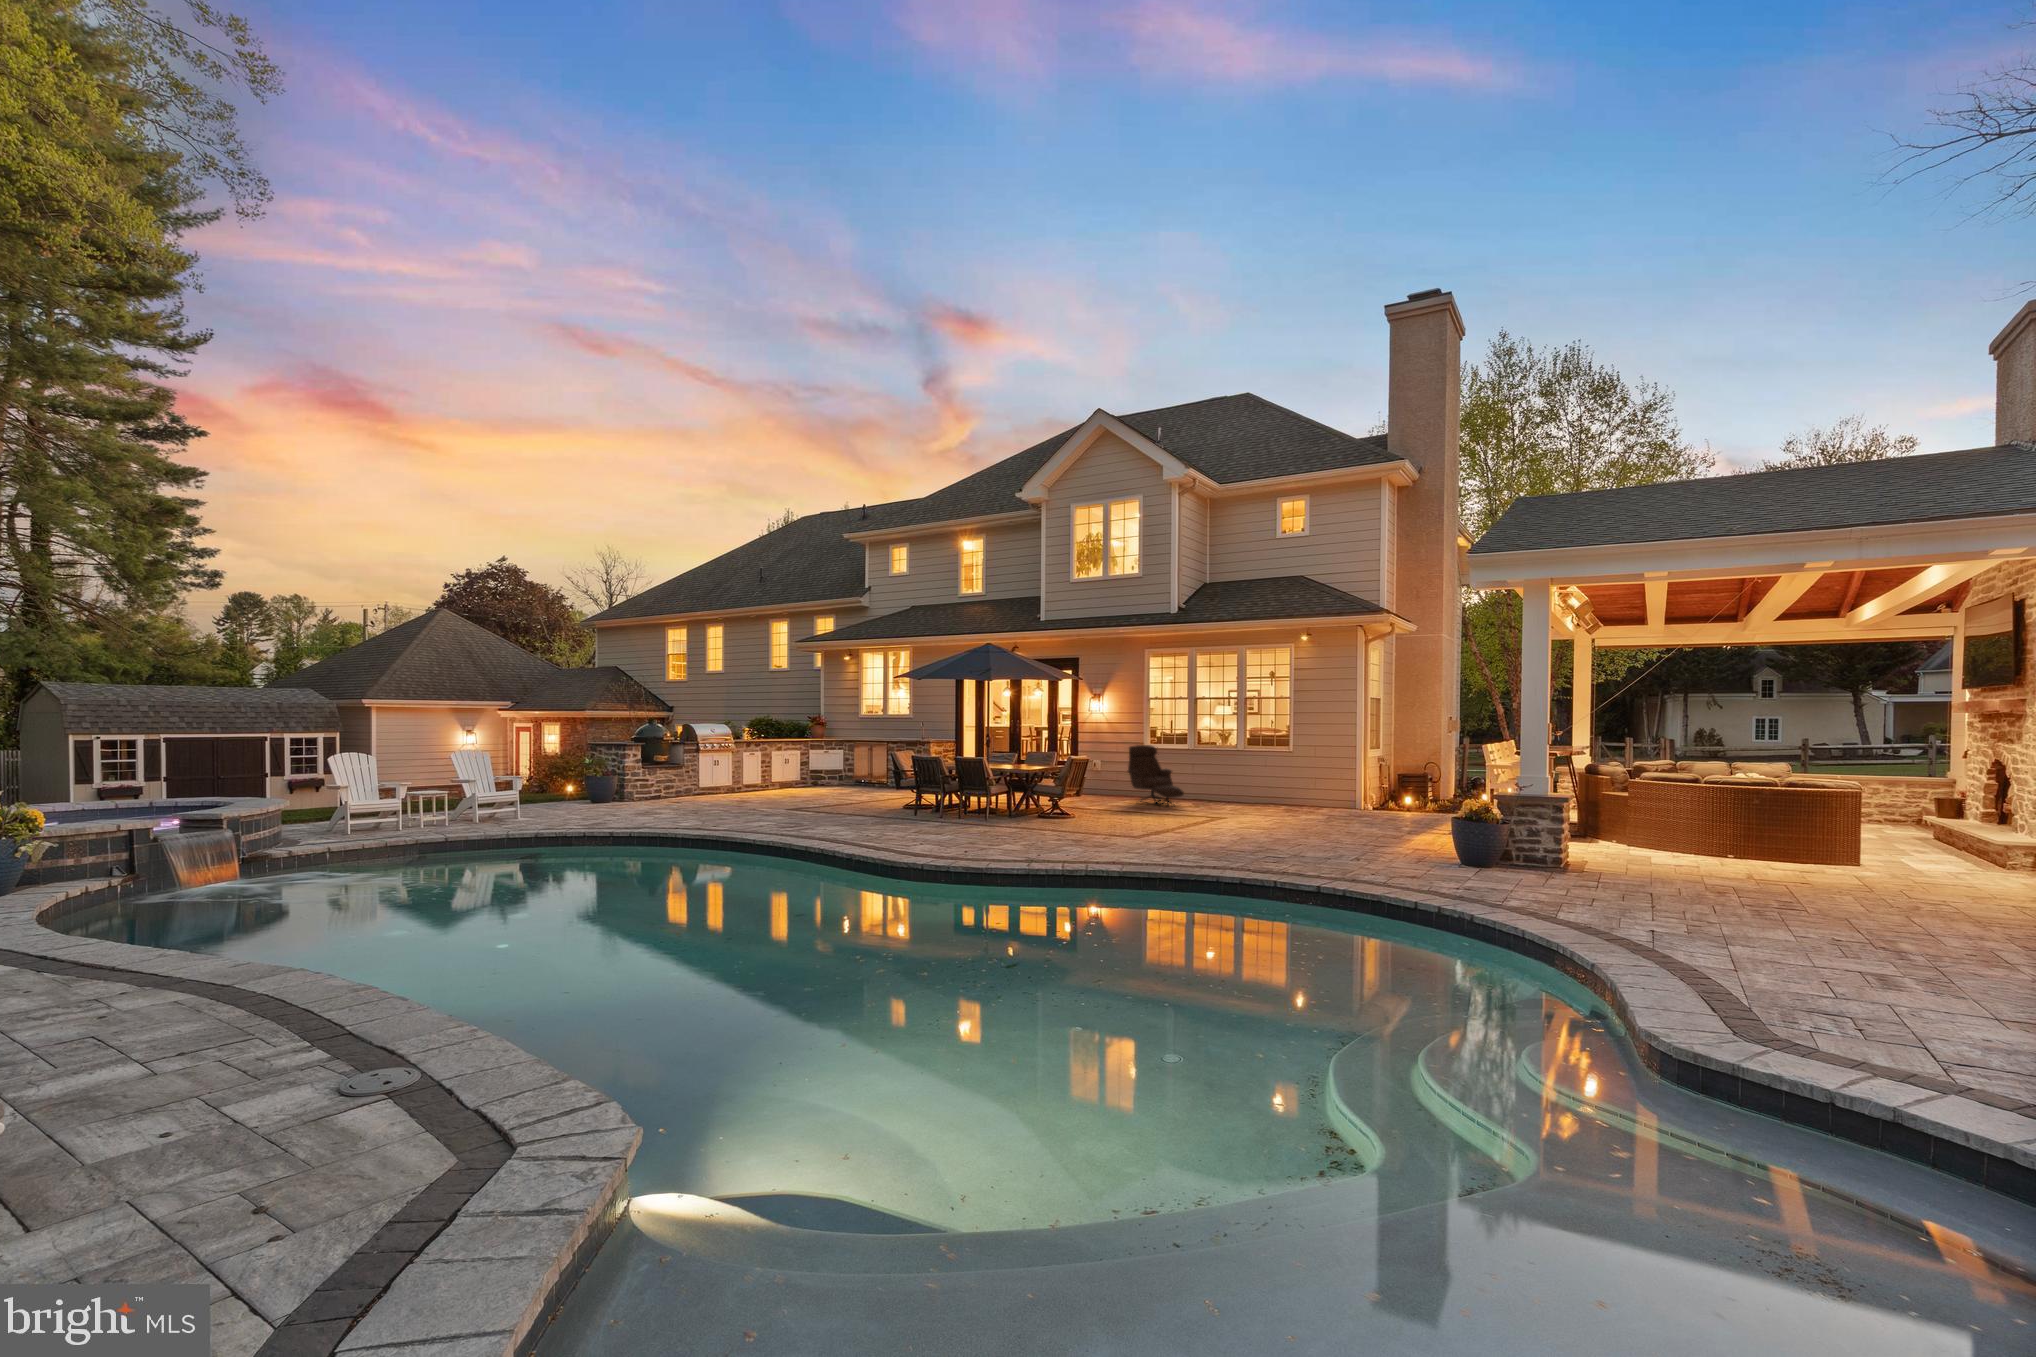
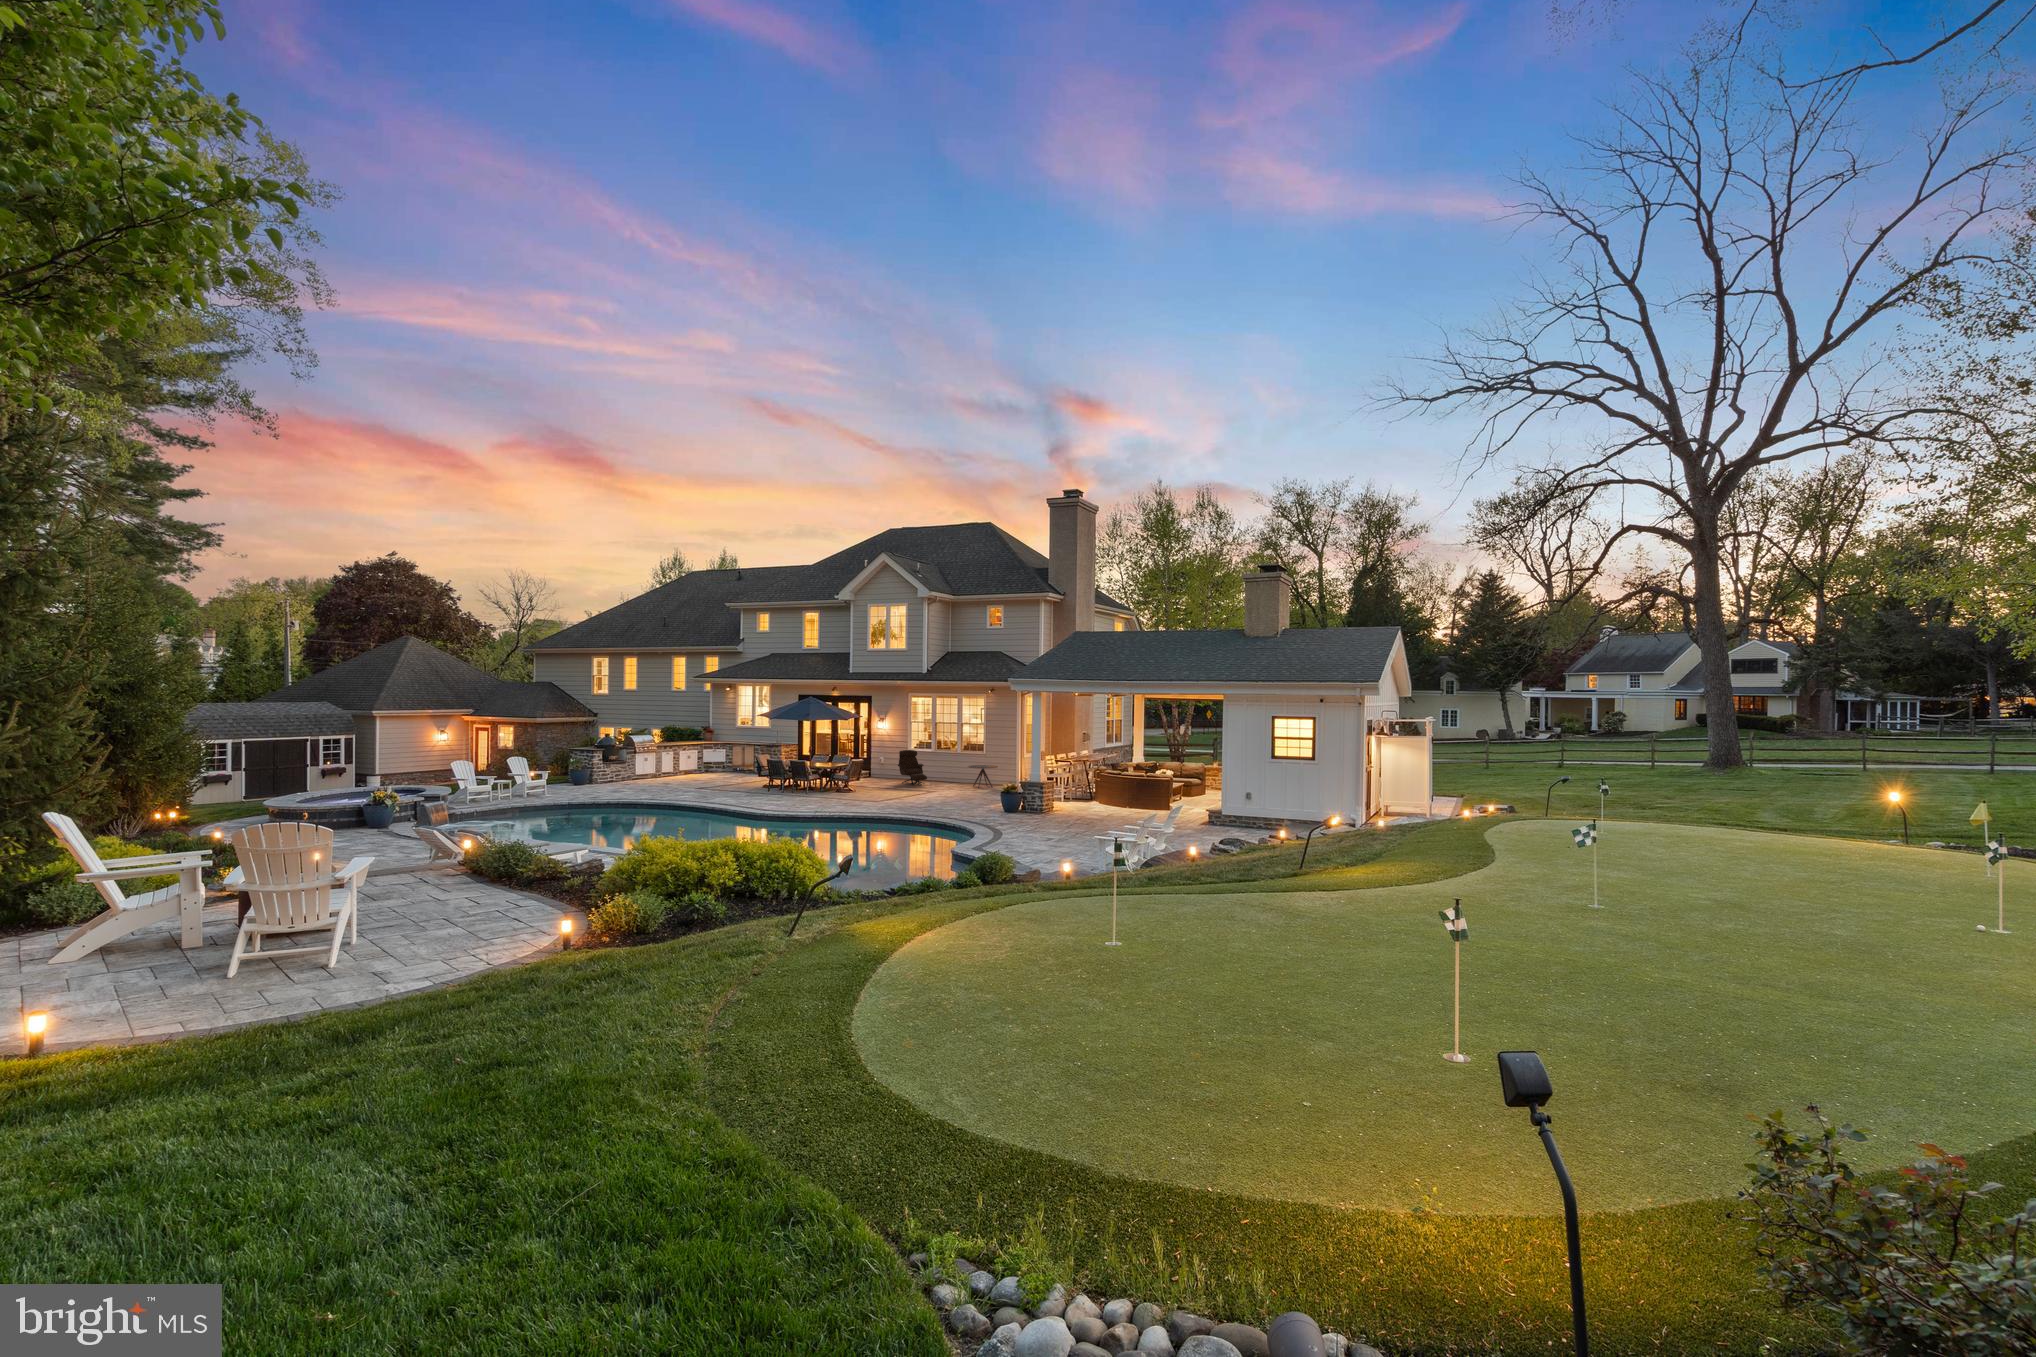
round table: none [1263,770,1323,812] -> present [968,765,998,788]

